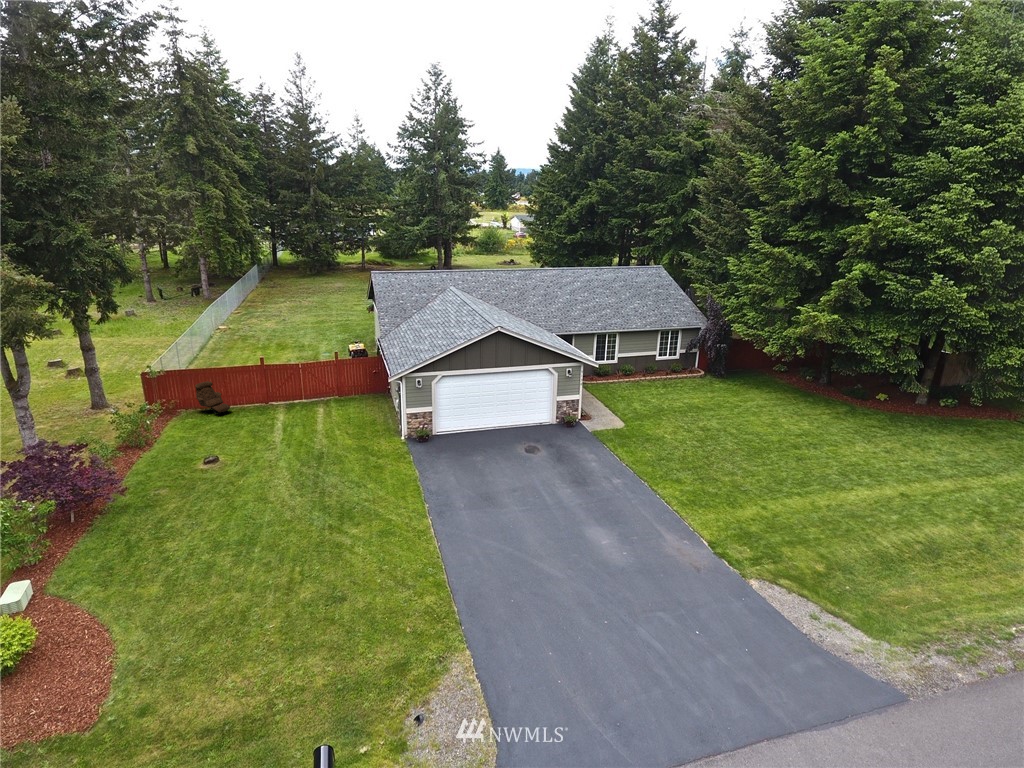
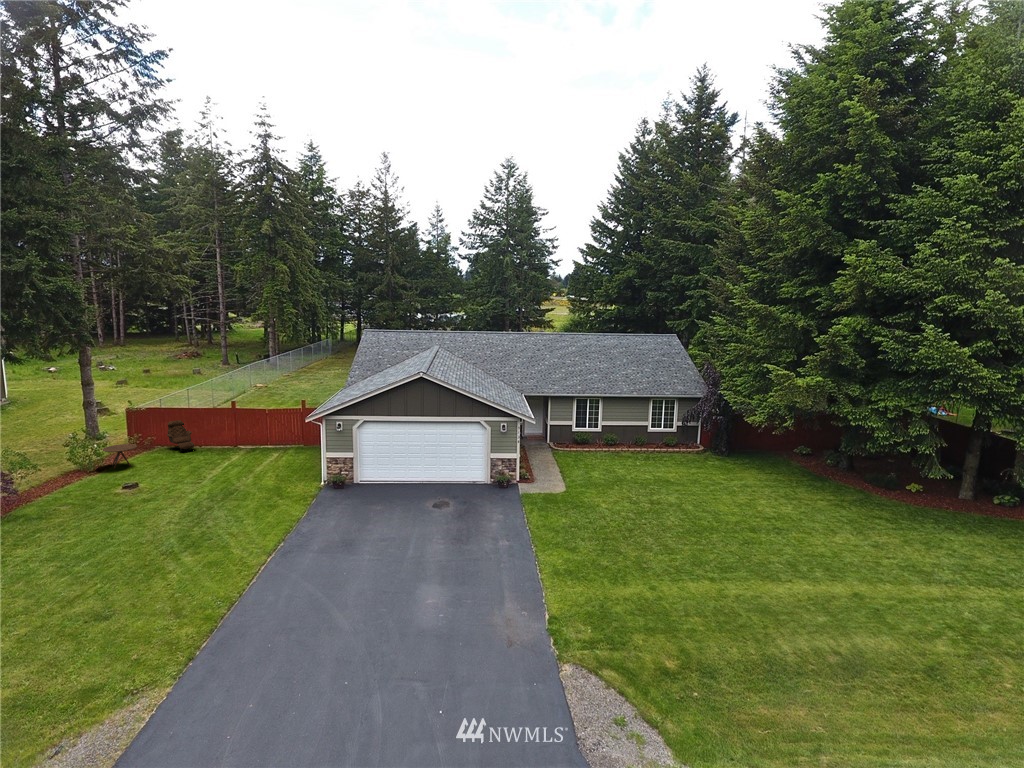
round table: none [148,413,183,441] -> present [103,444,137,469]

